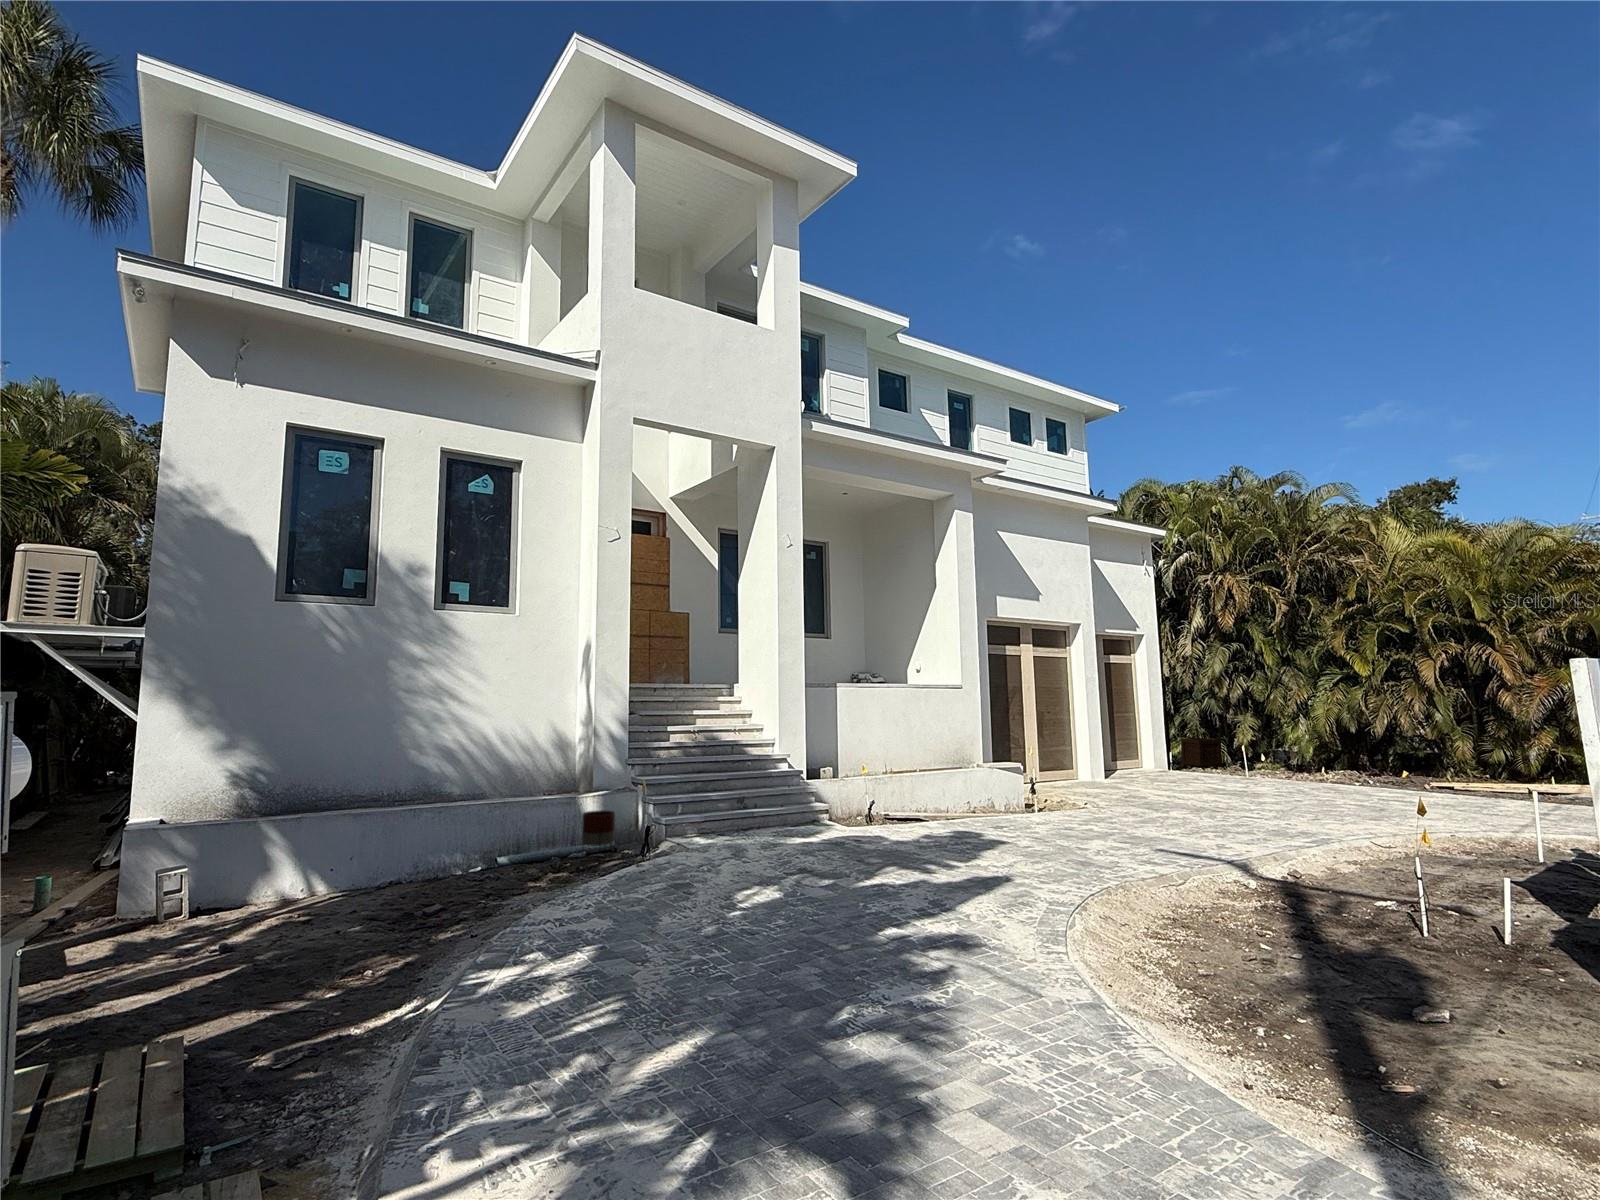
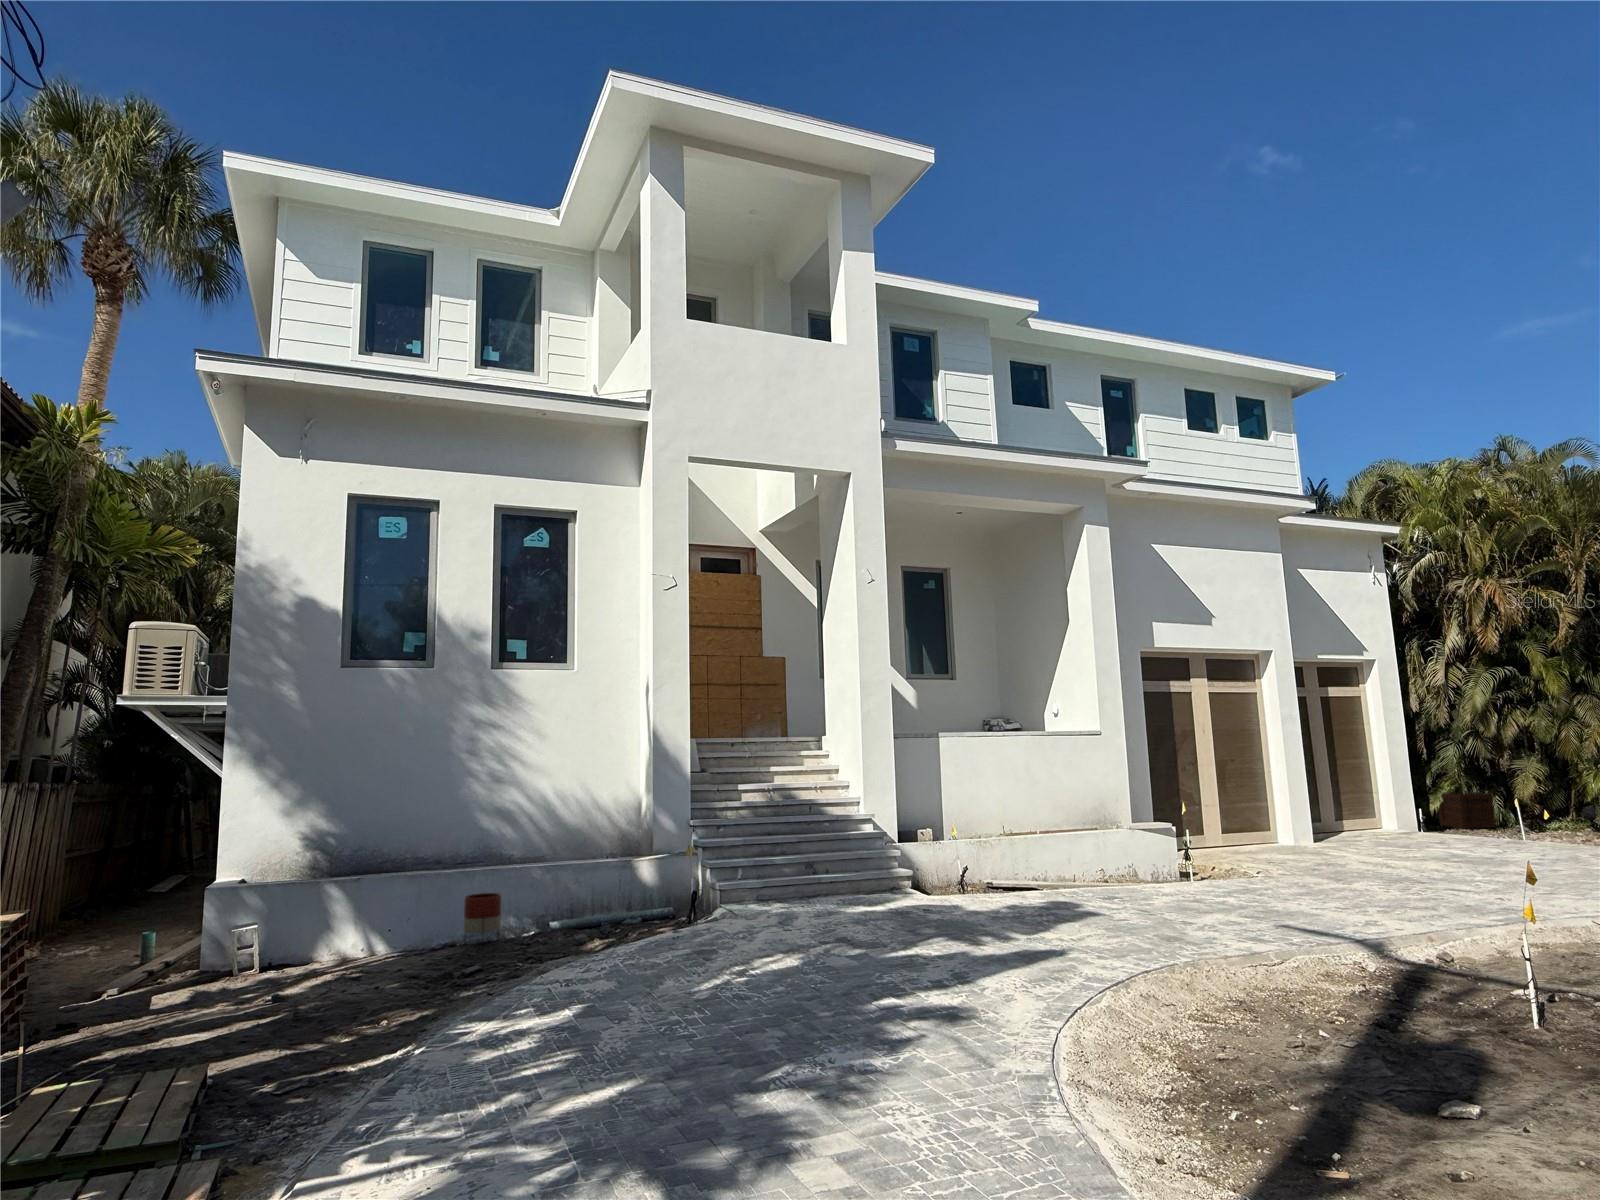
planter: present [582,810,615,848] -> present [464,893,501,933]

